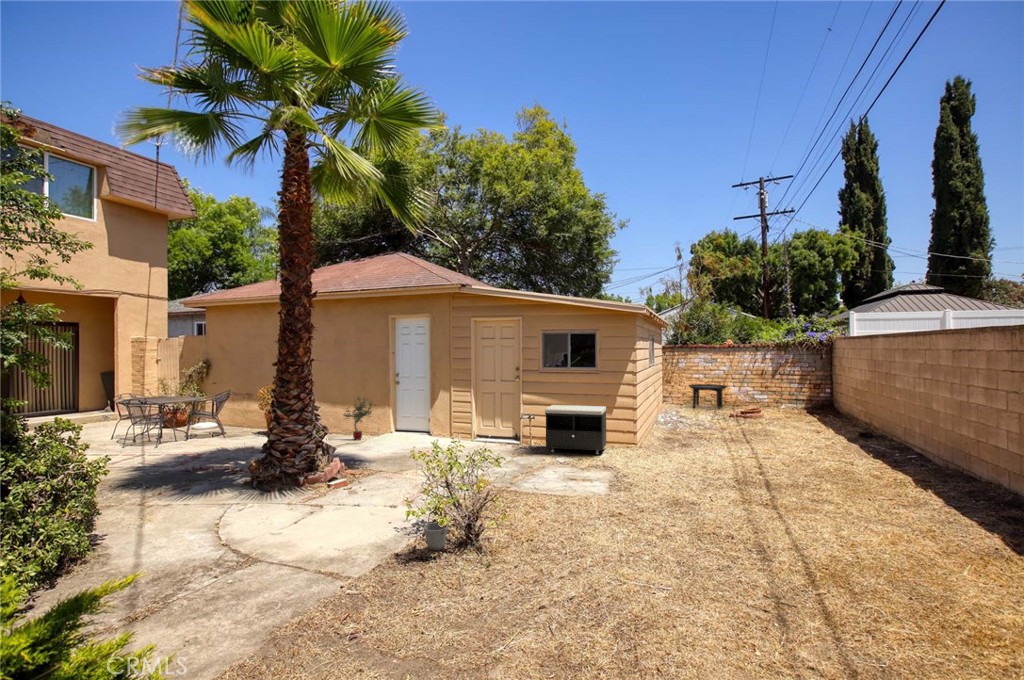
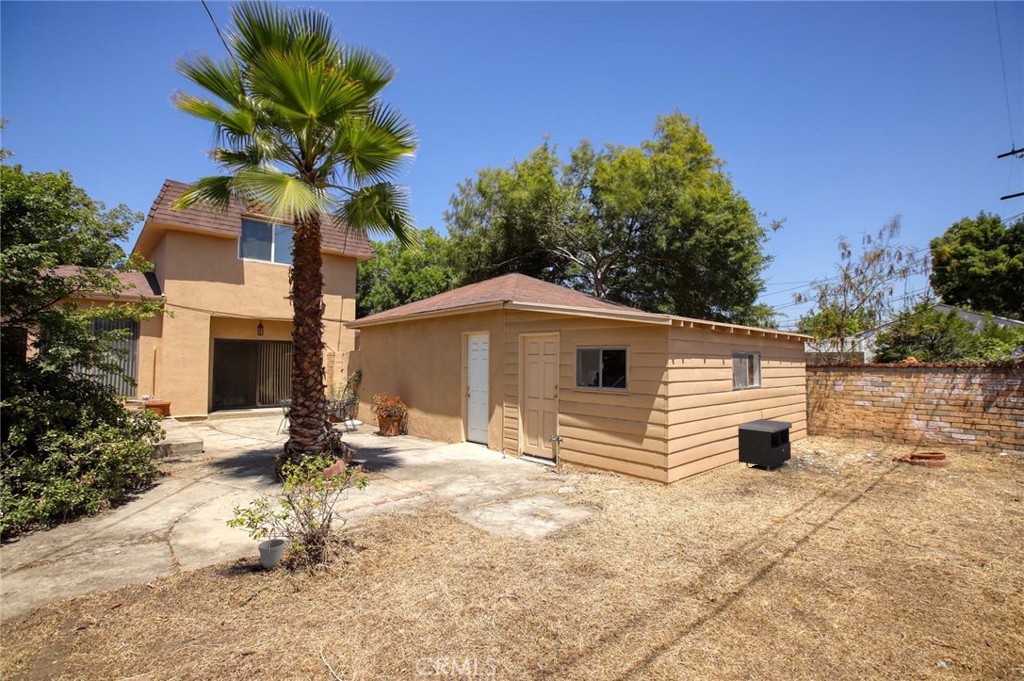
round table: present [689,384,727,409] -> none [843,413,903,448]
potted tree: present [344,396,373,440] -> none [423,405,446,445]
storage bench: present [545,405,606,454] -> present [738,419,792,471]

